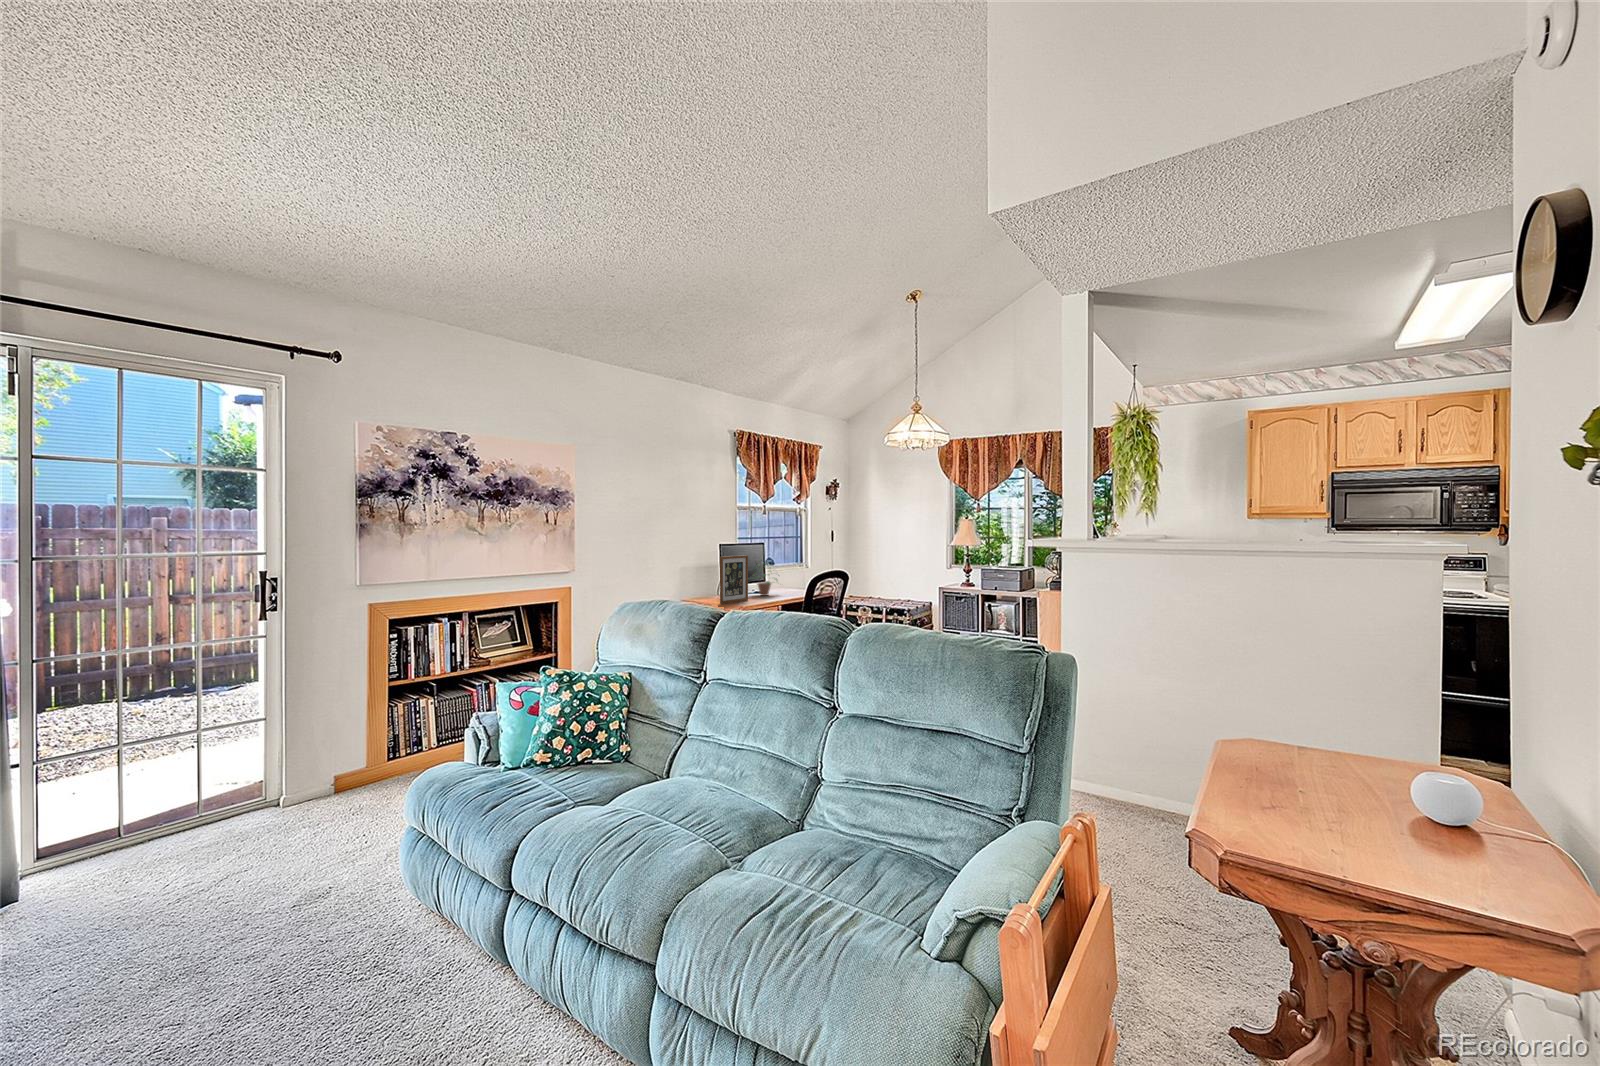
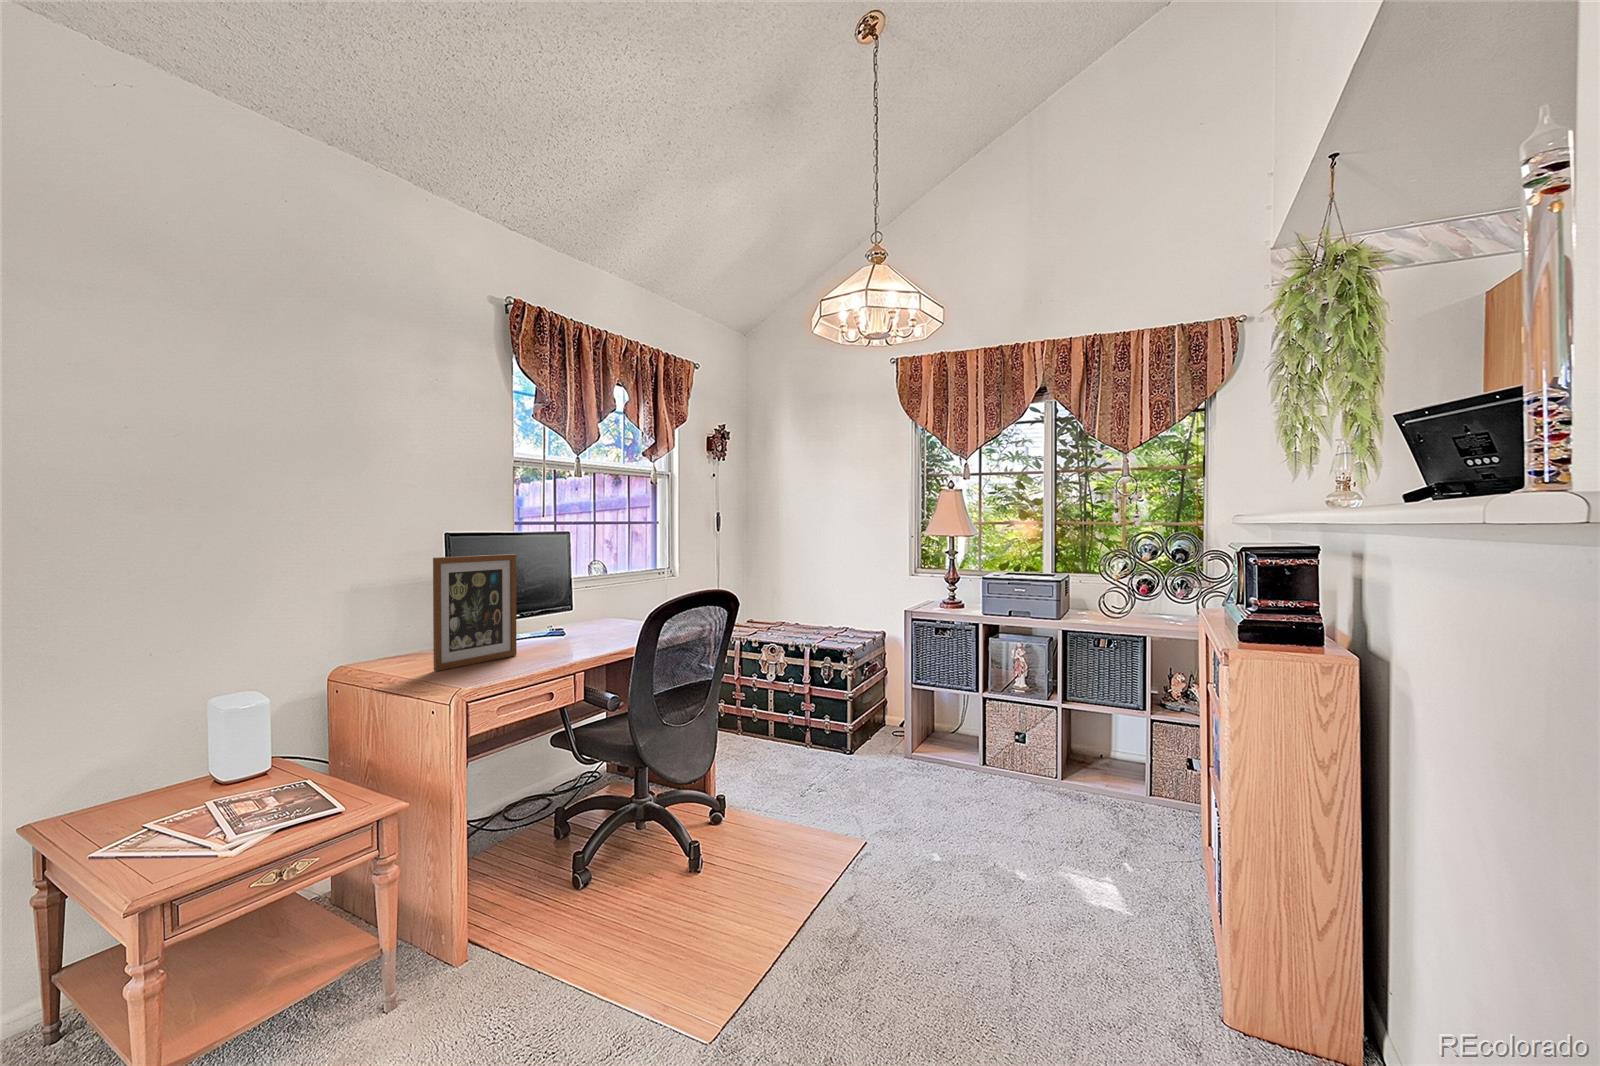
potted plant: present [754,571,777,596] -> none [525,563,611,638]

